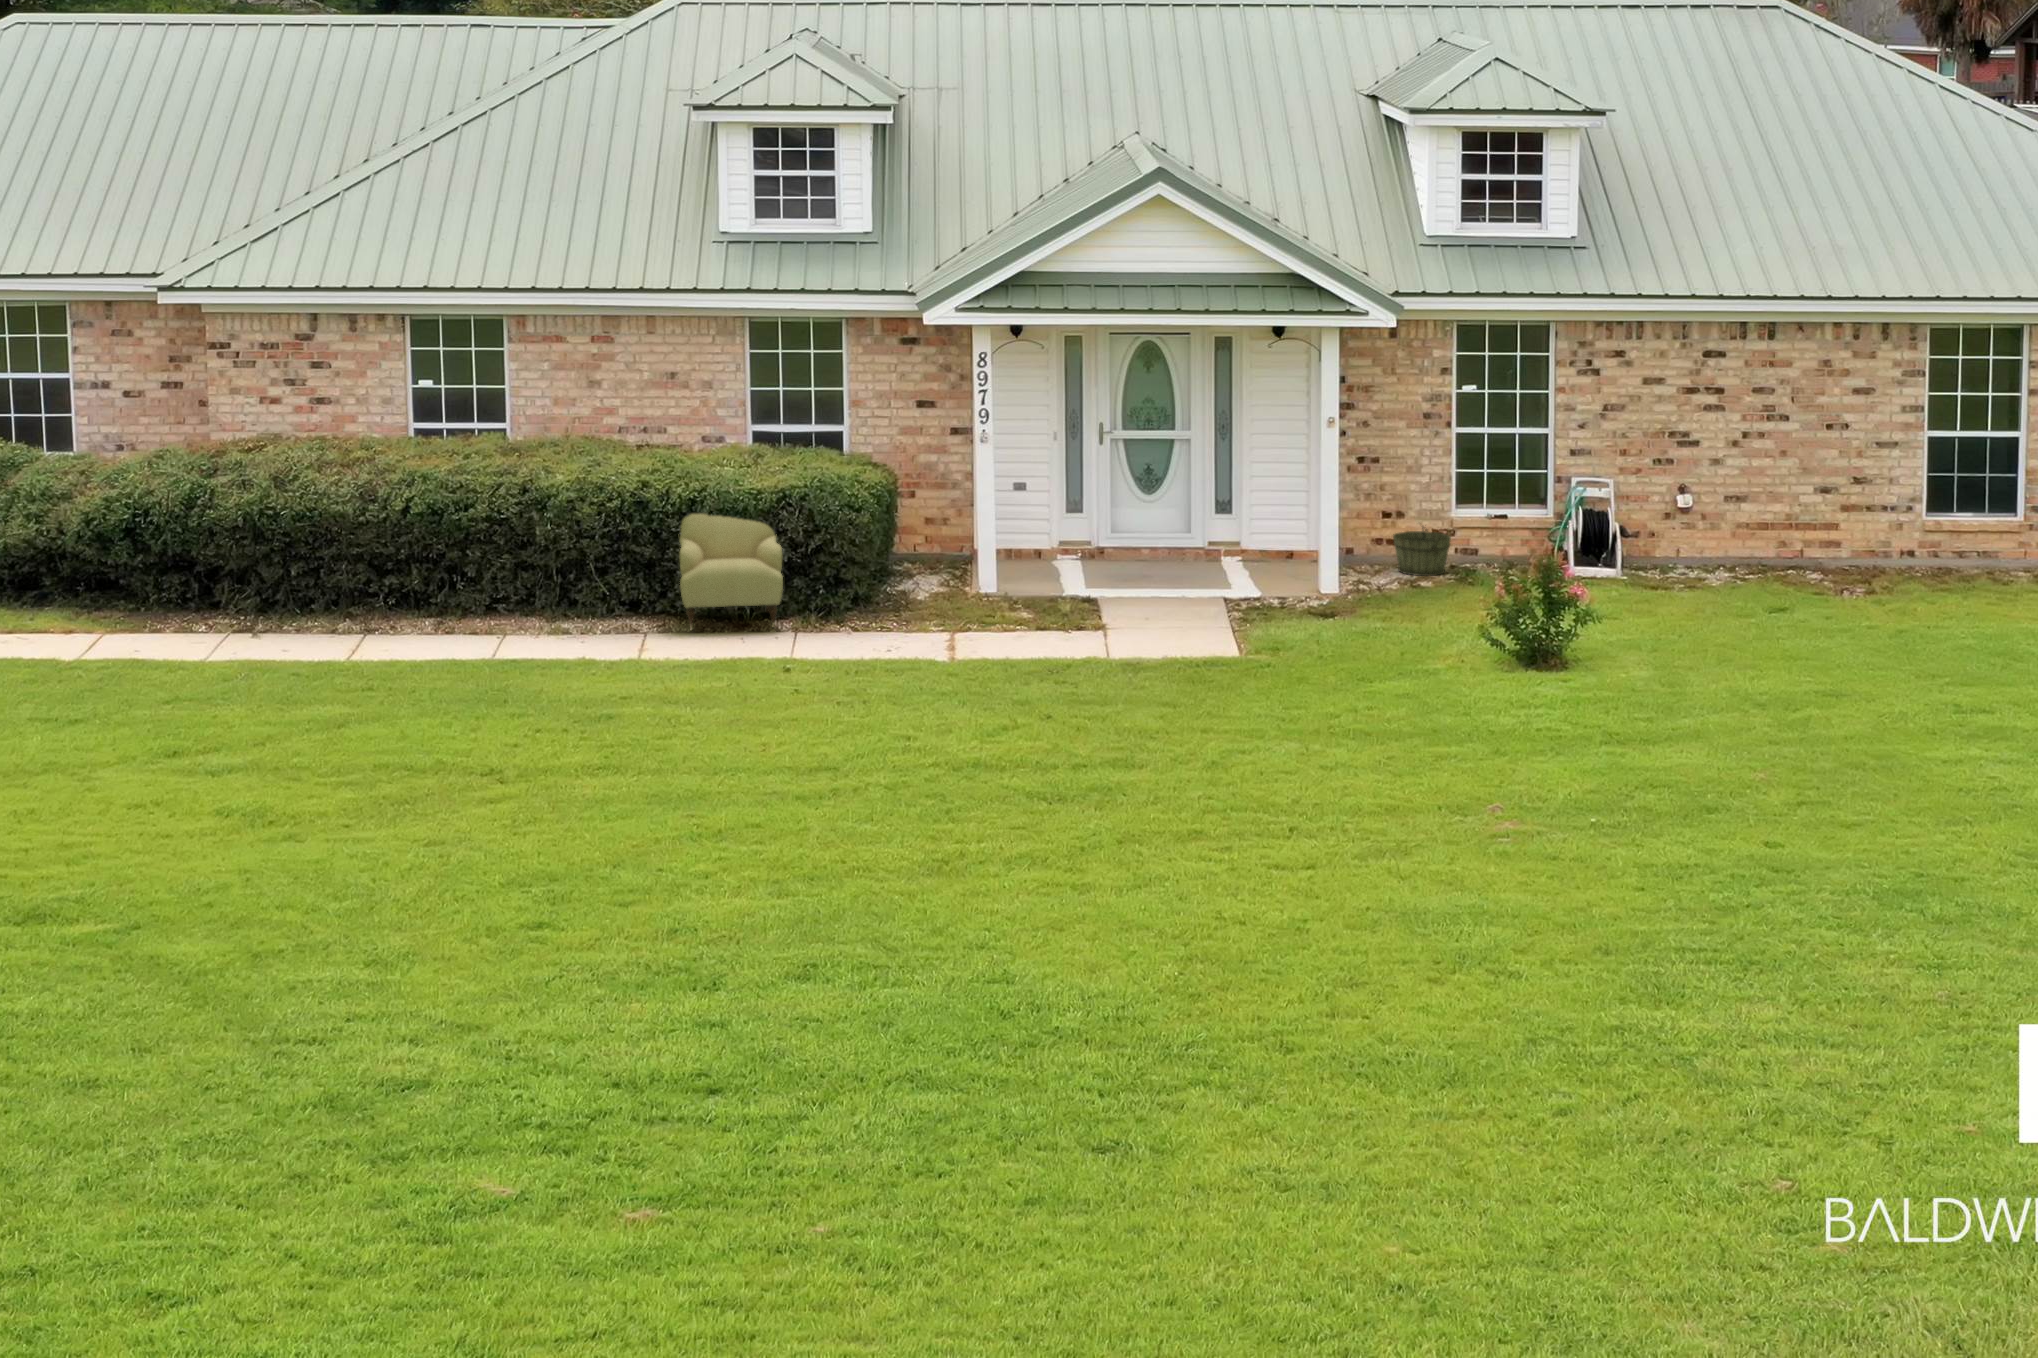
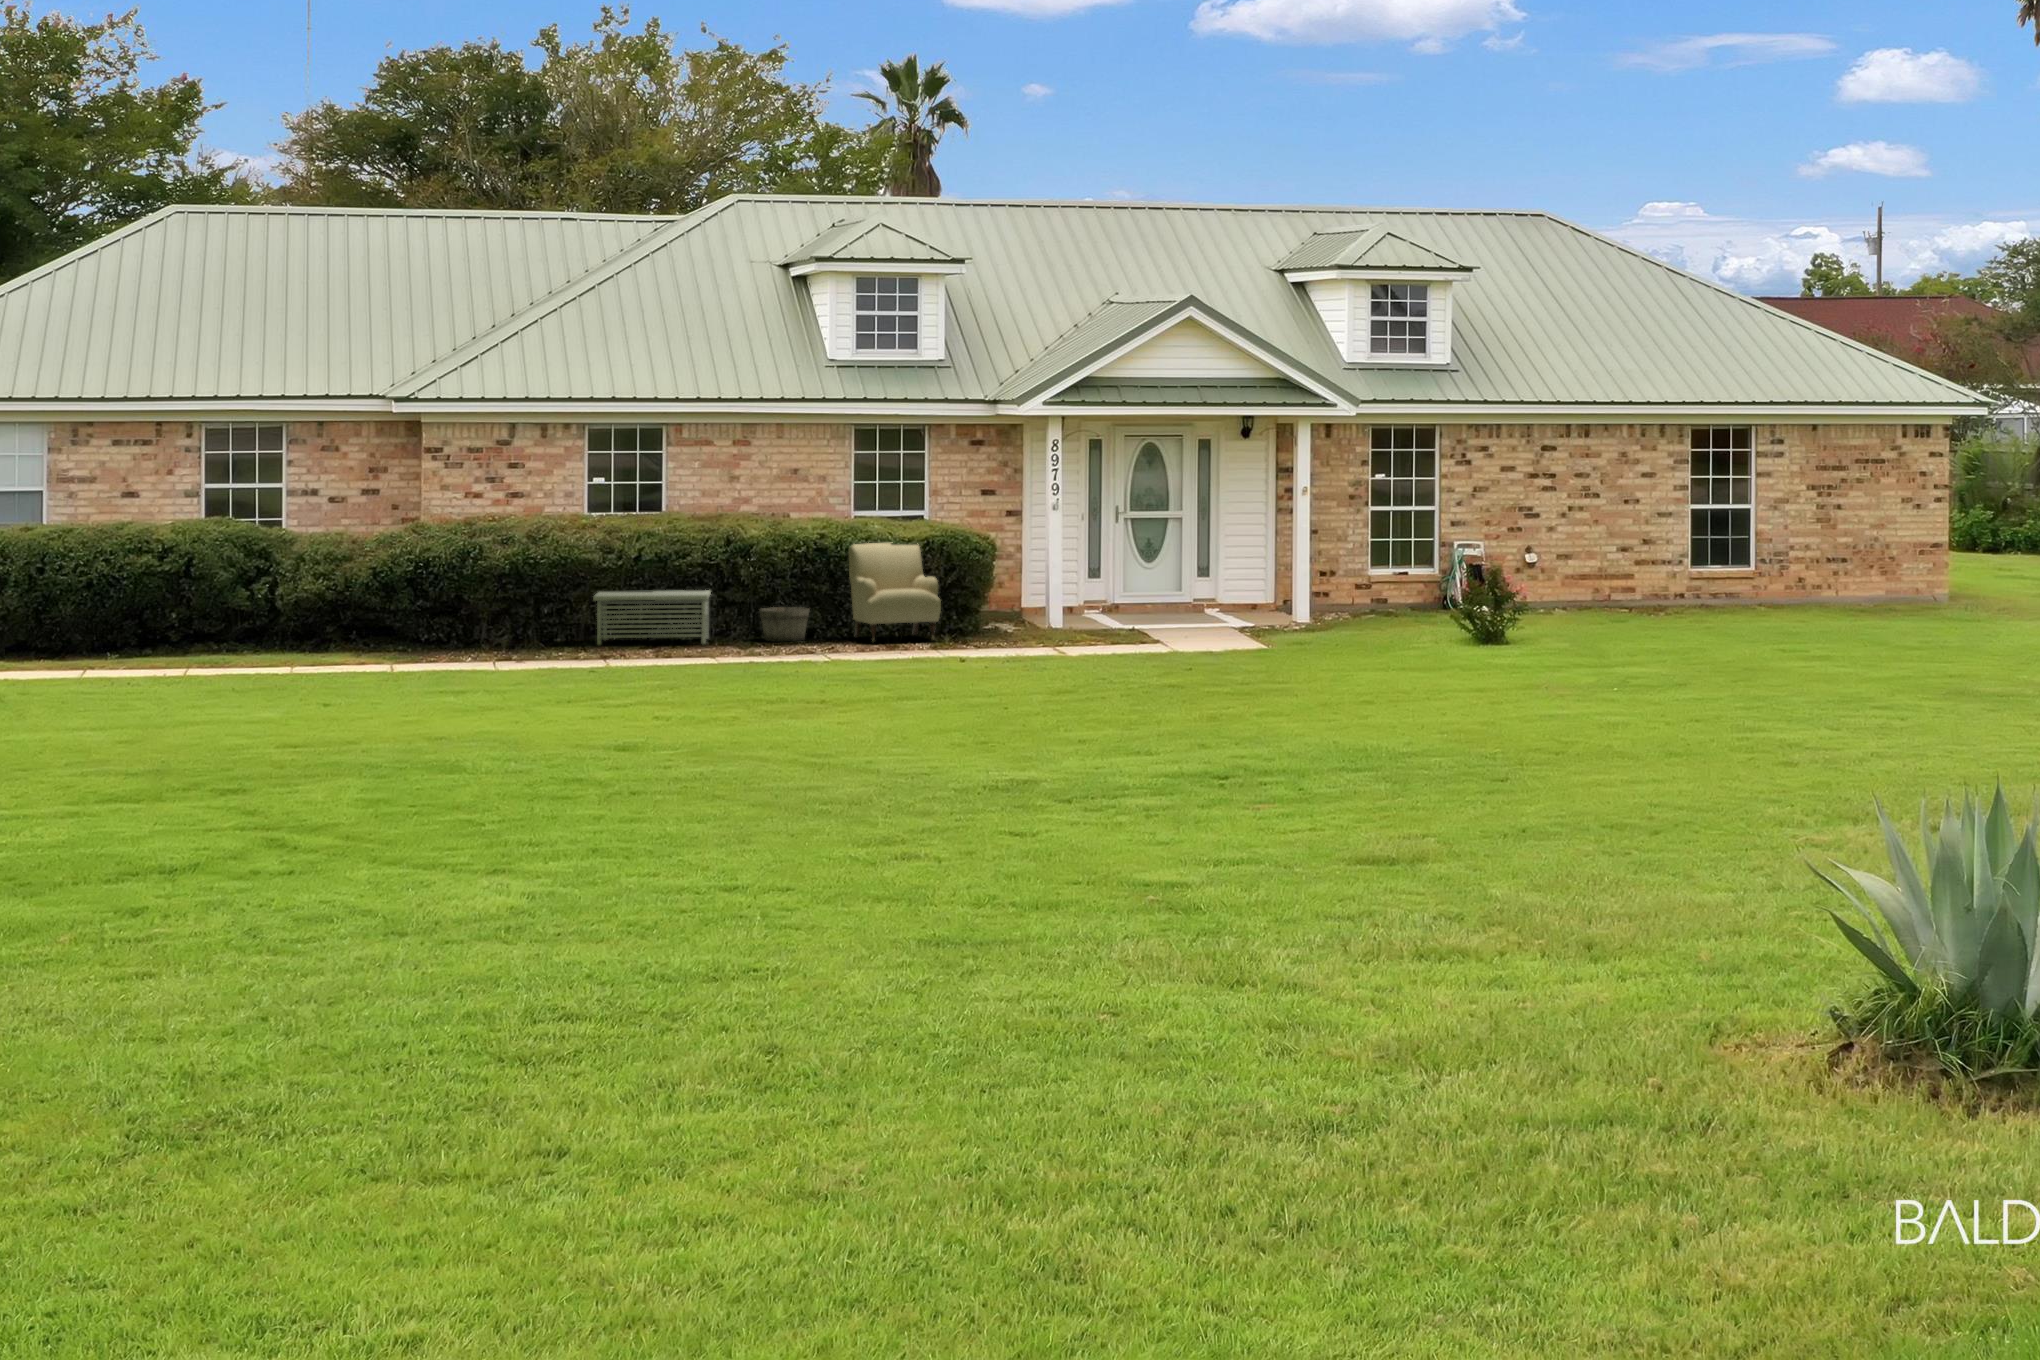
wooden bucket: present [1393,528,1451,576] -> present [760,602,809,642]
storage bench: none [339,545,504,625] -> present [593,590,711,645]

